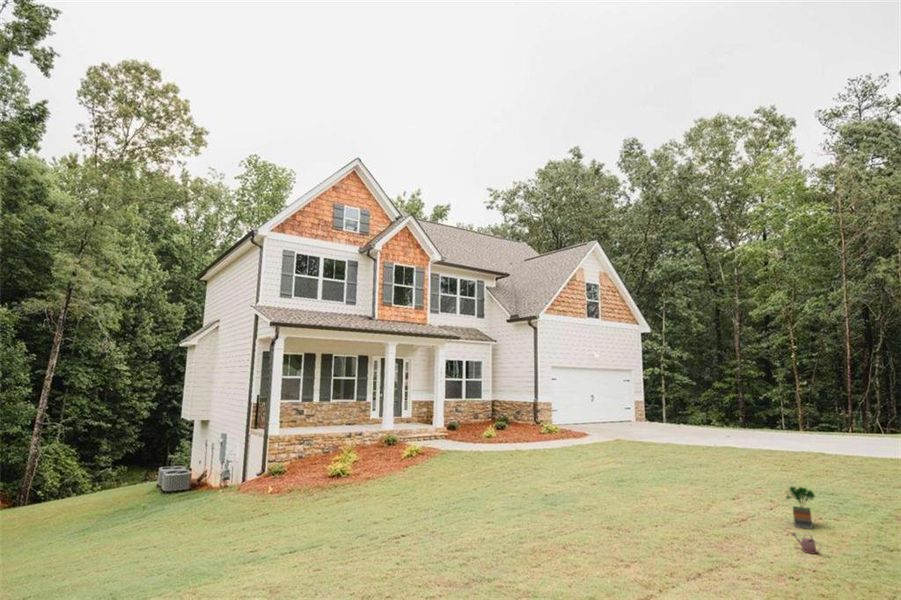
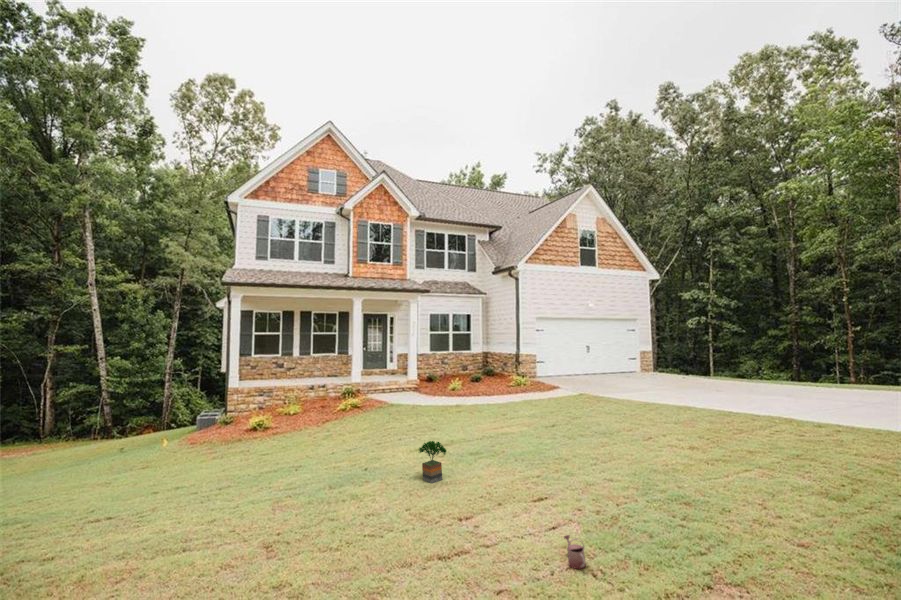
potted tree: present [787,487,815,529] -> present [419,441,446,483]

